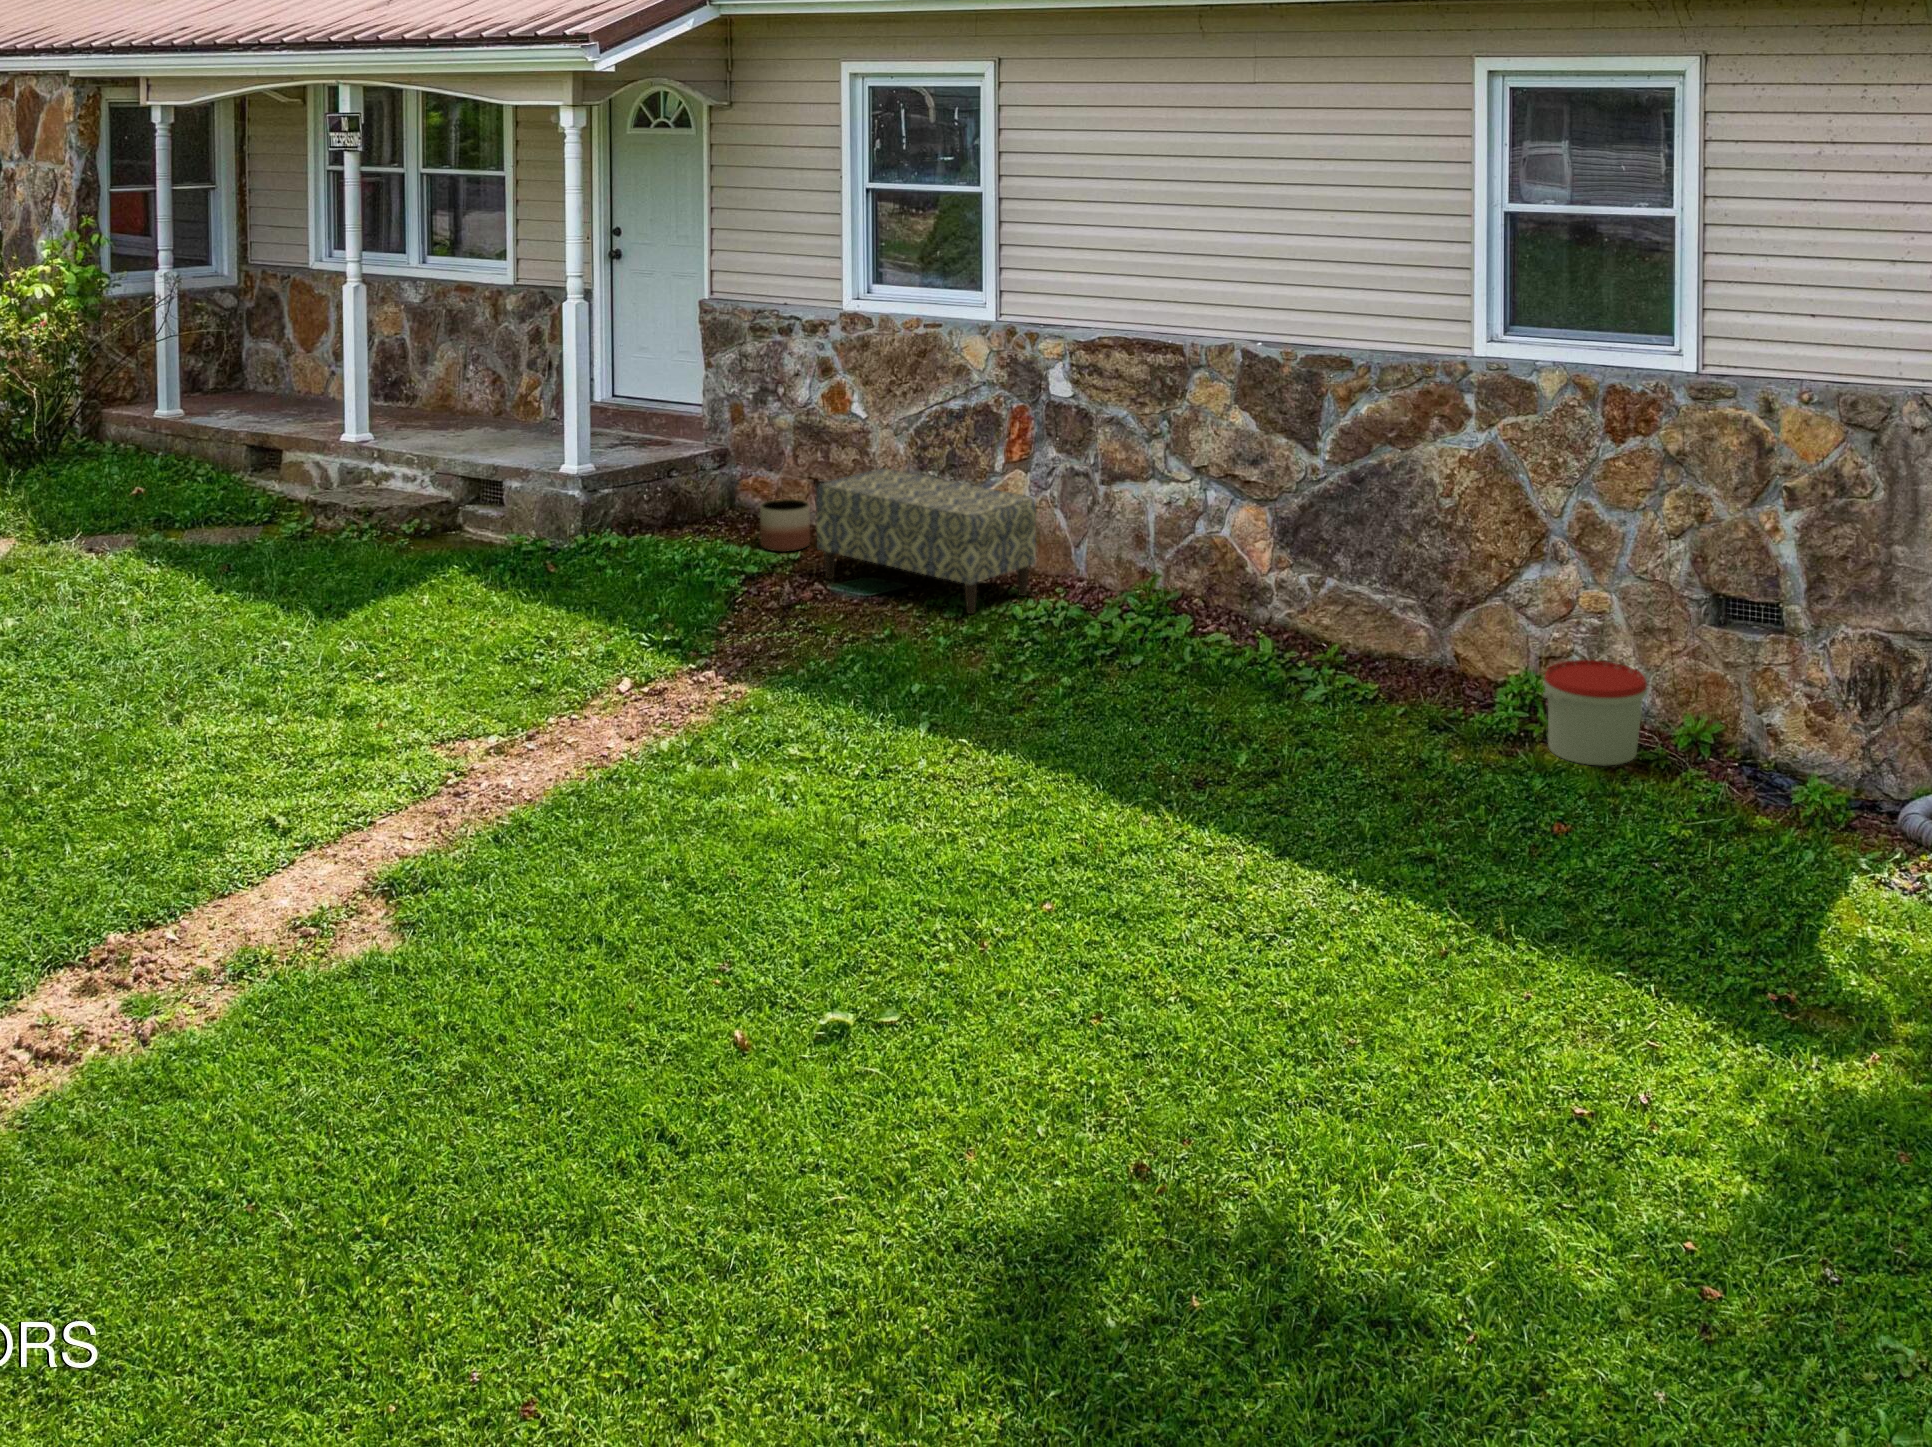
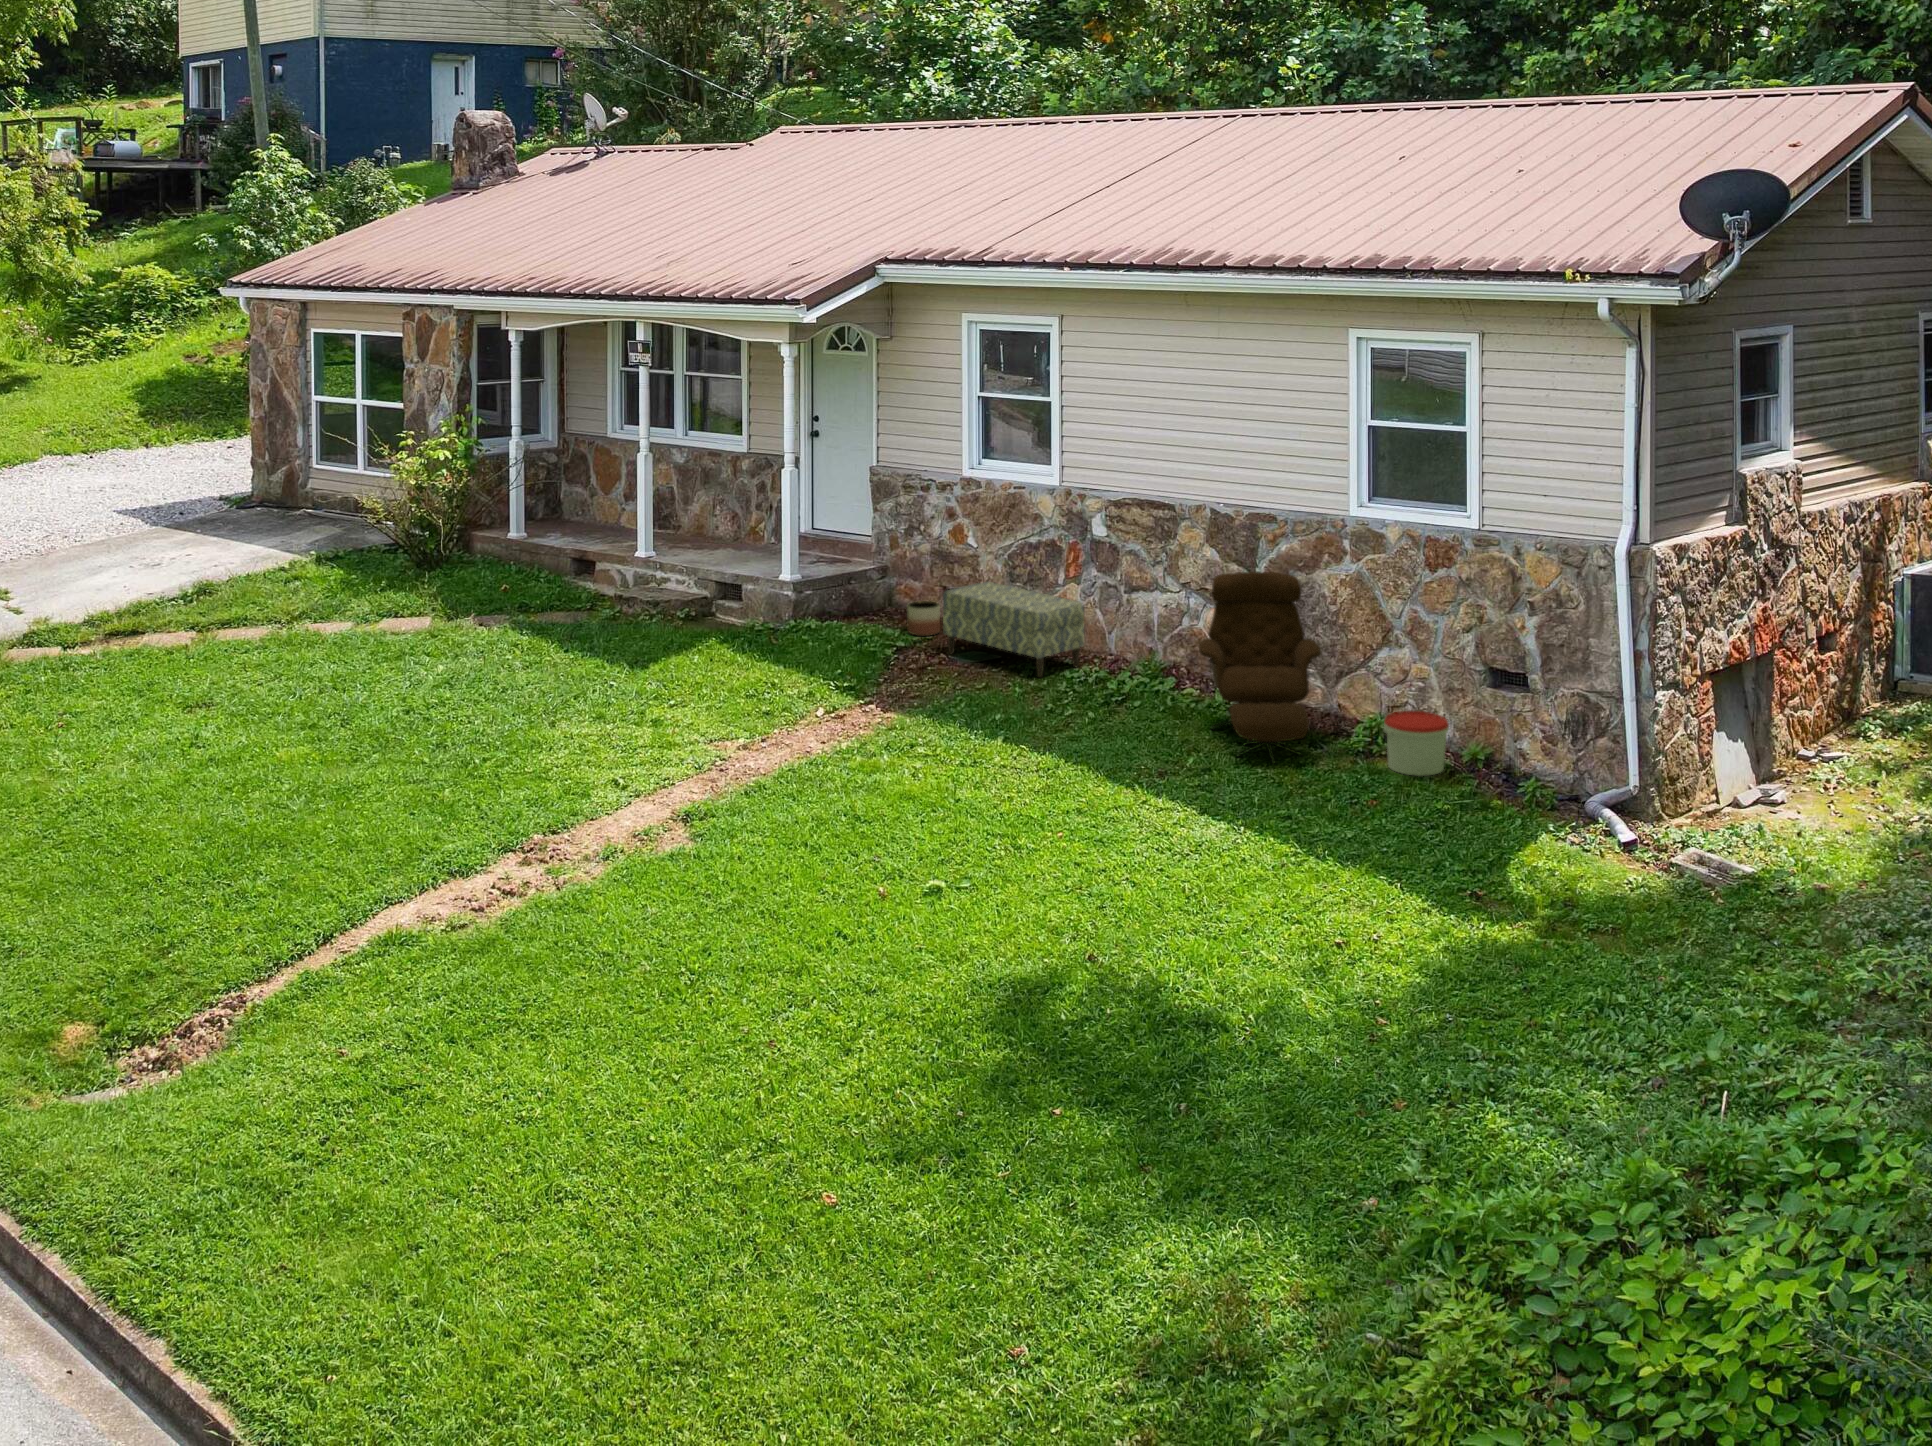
lounge chair: none [1235,446,1426,753] -> present [1199,572,1321,763]

